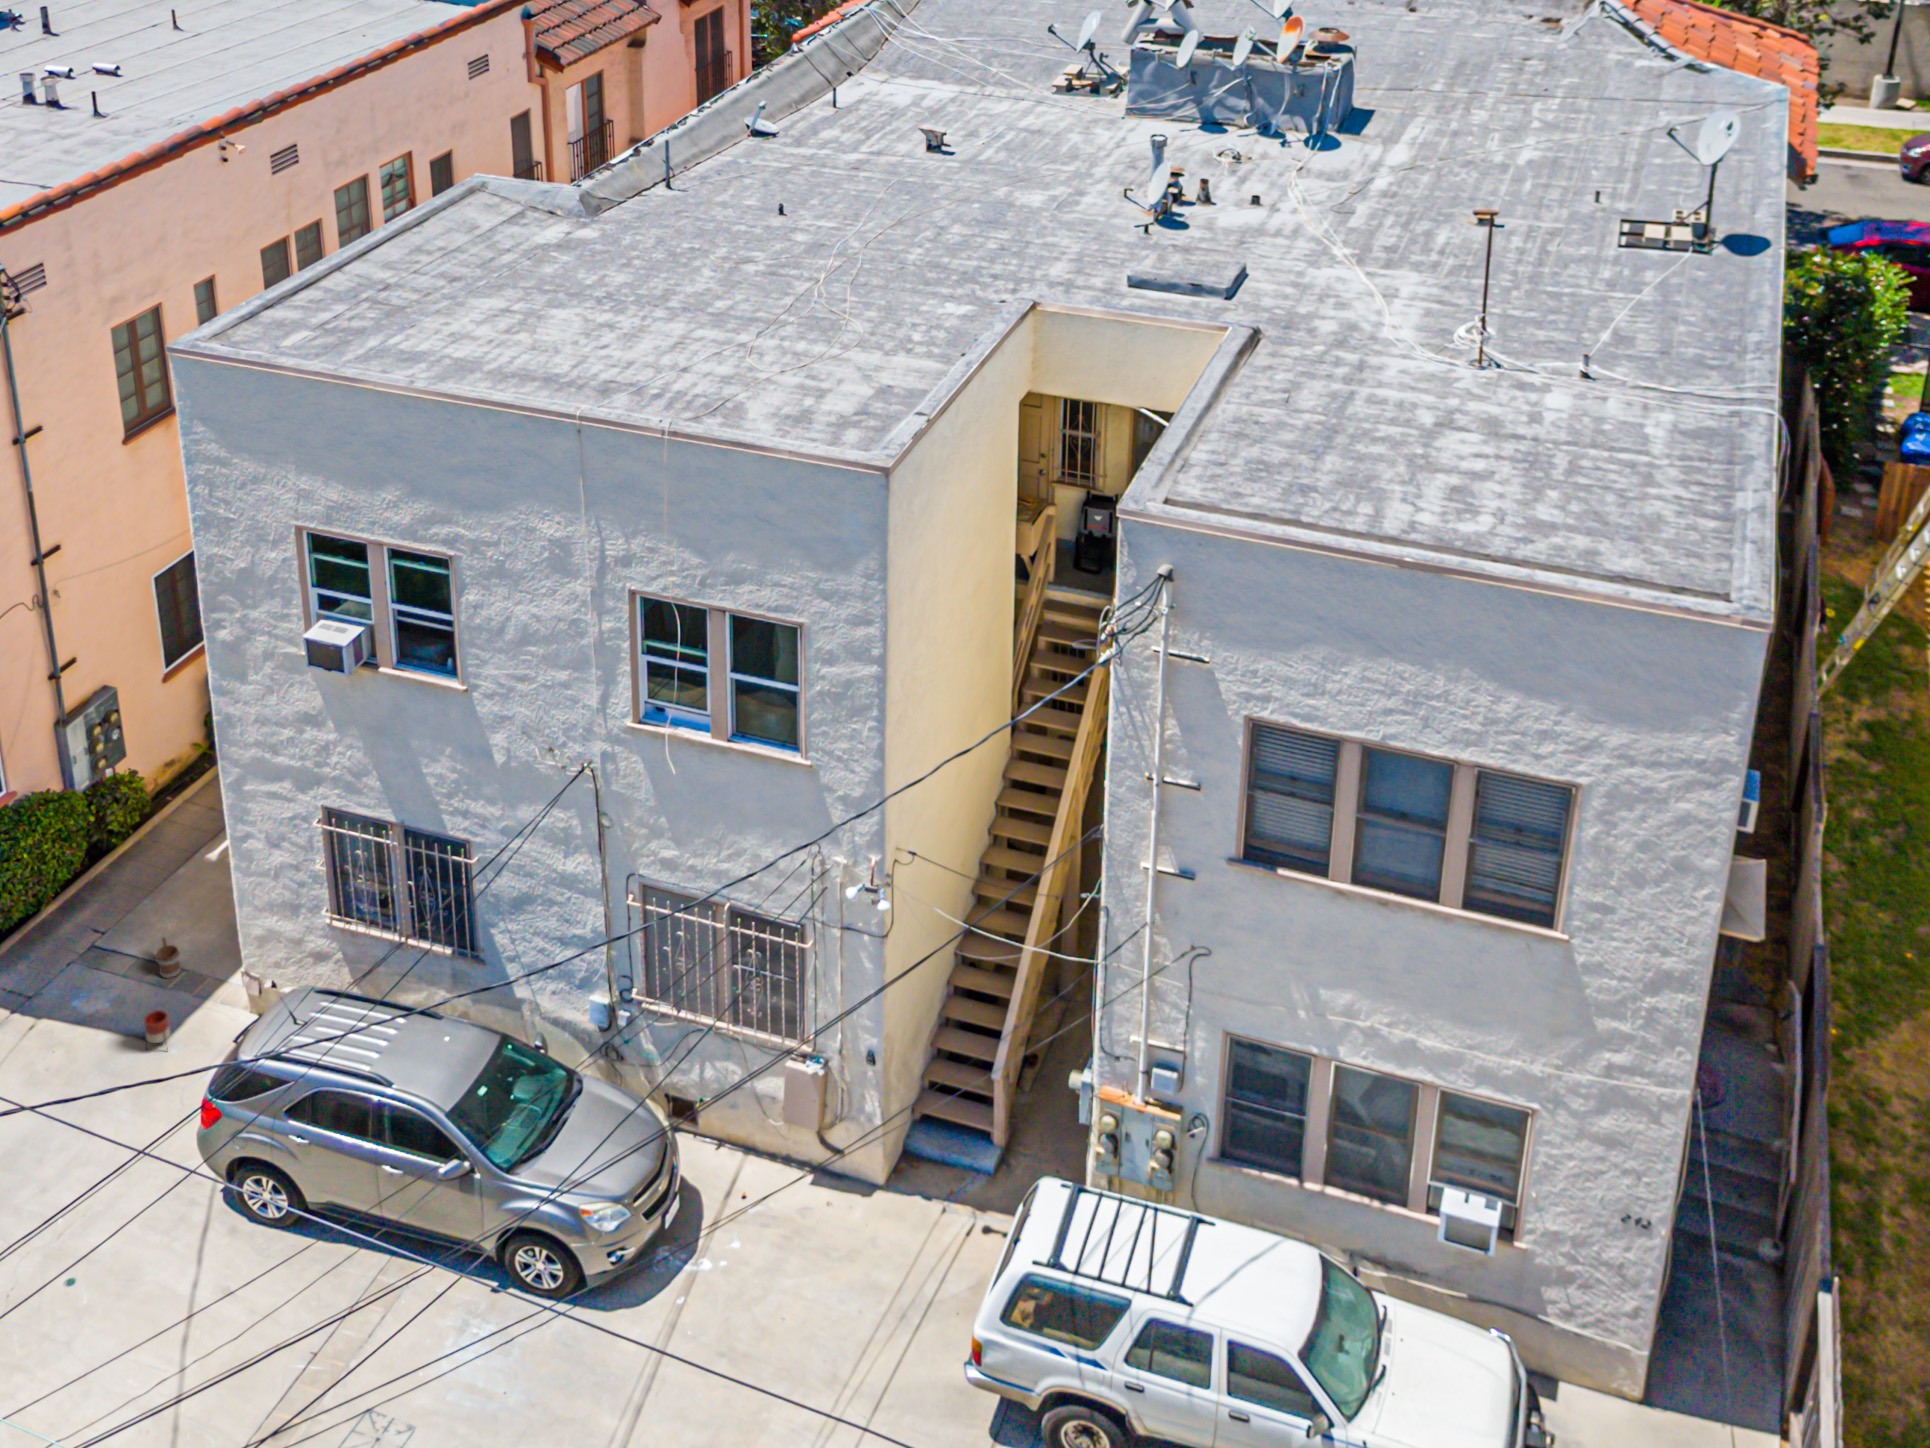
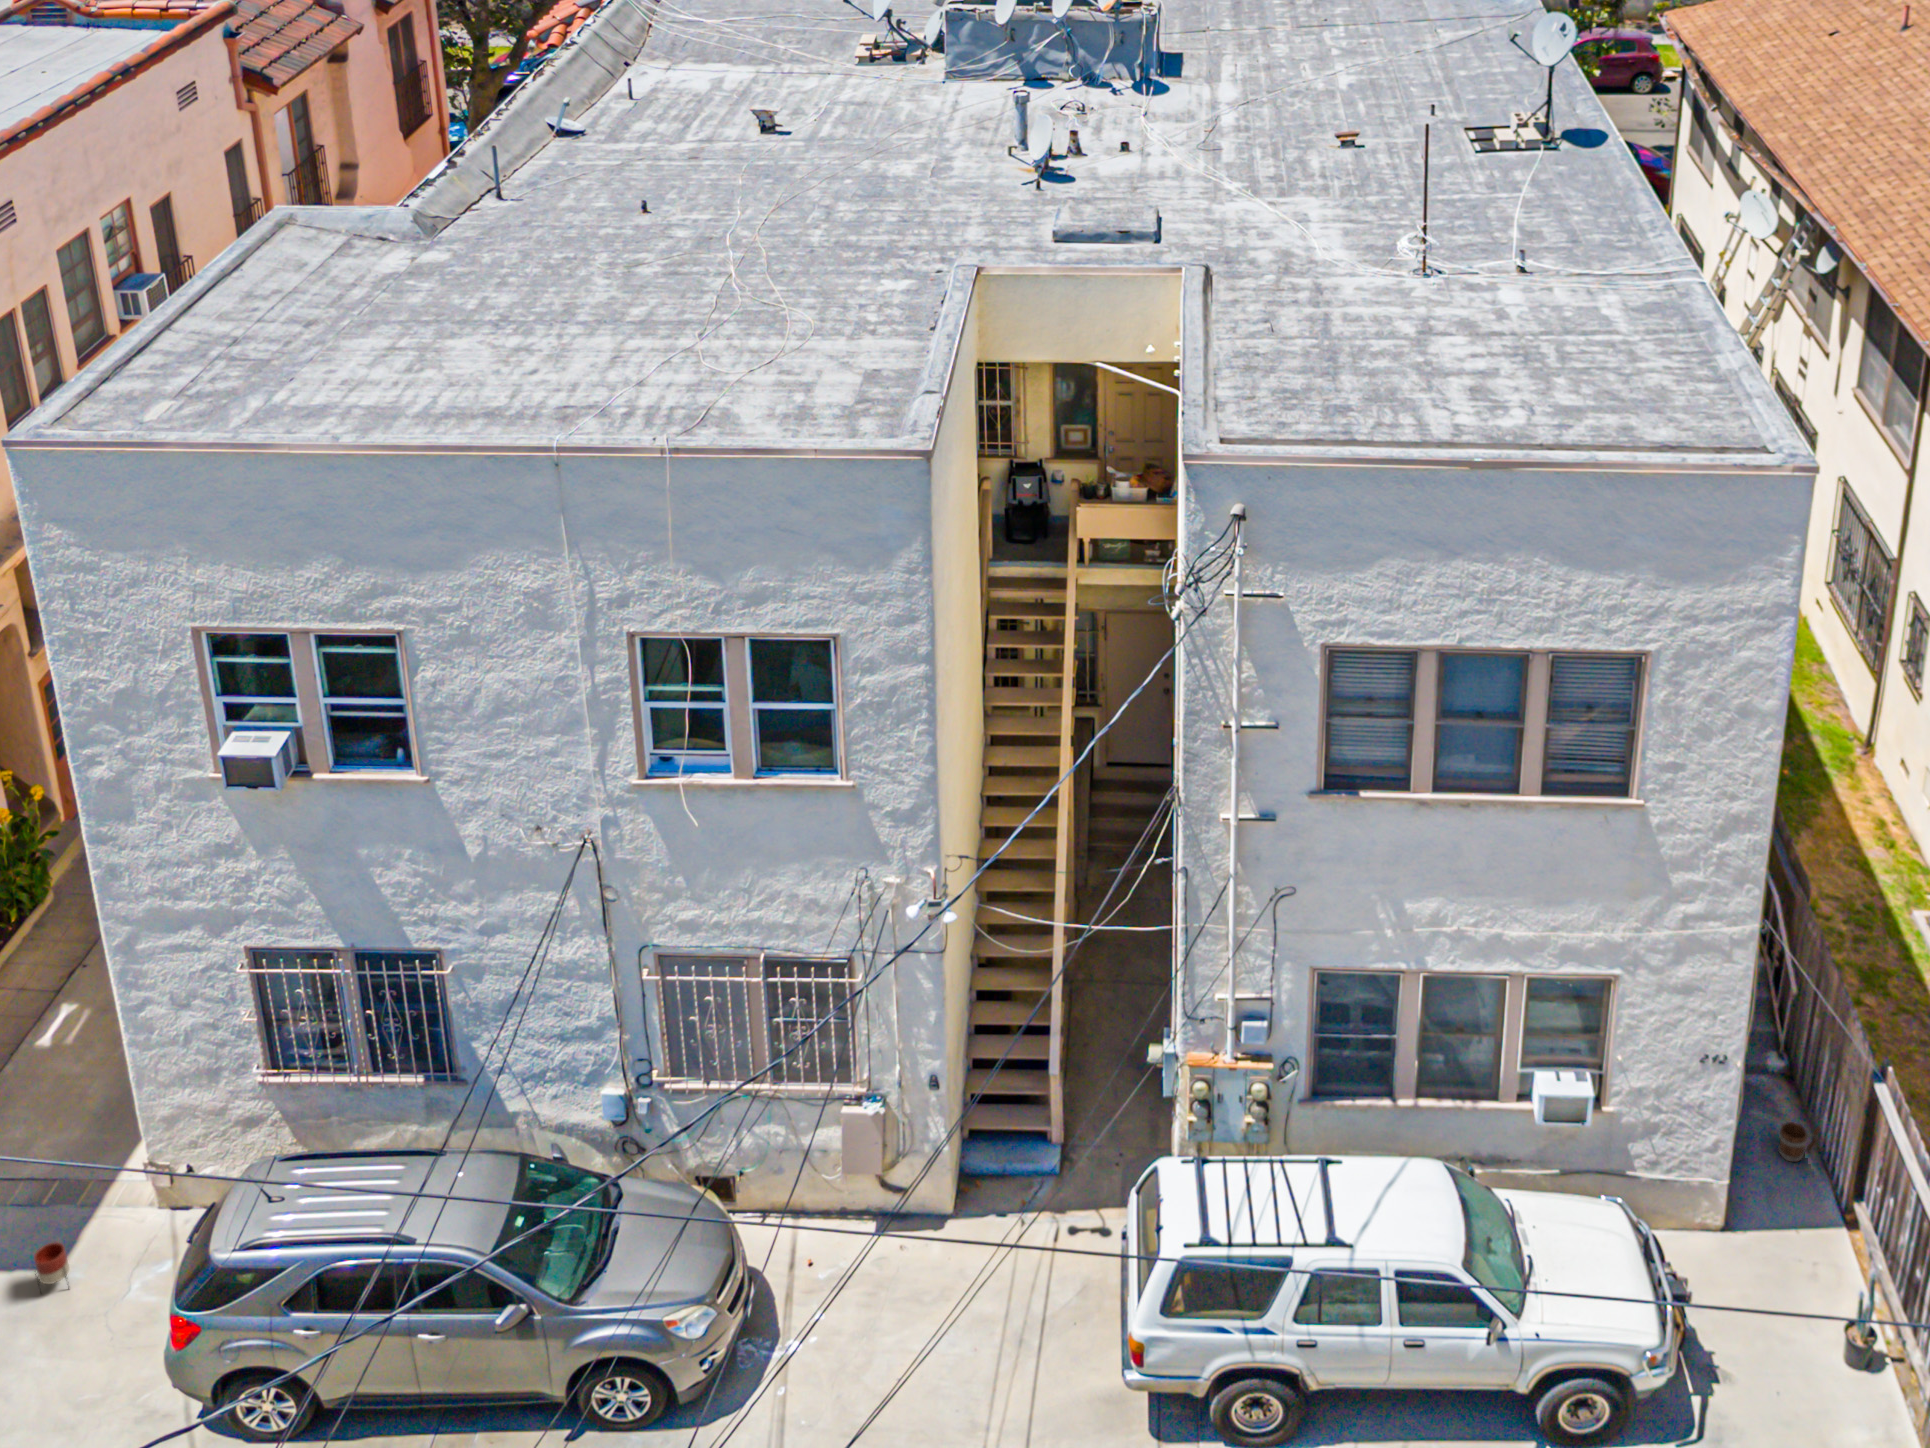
bucket: present [156,938,181,978] -> present [1778,1122,1820,1162]

